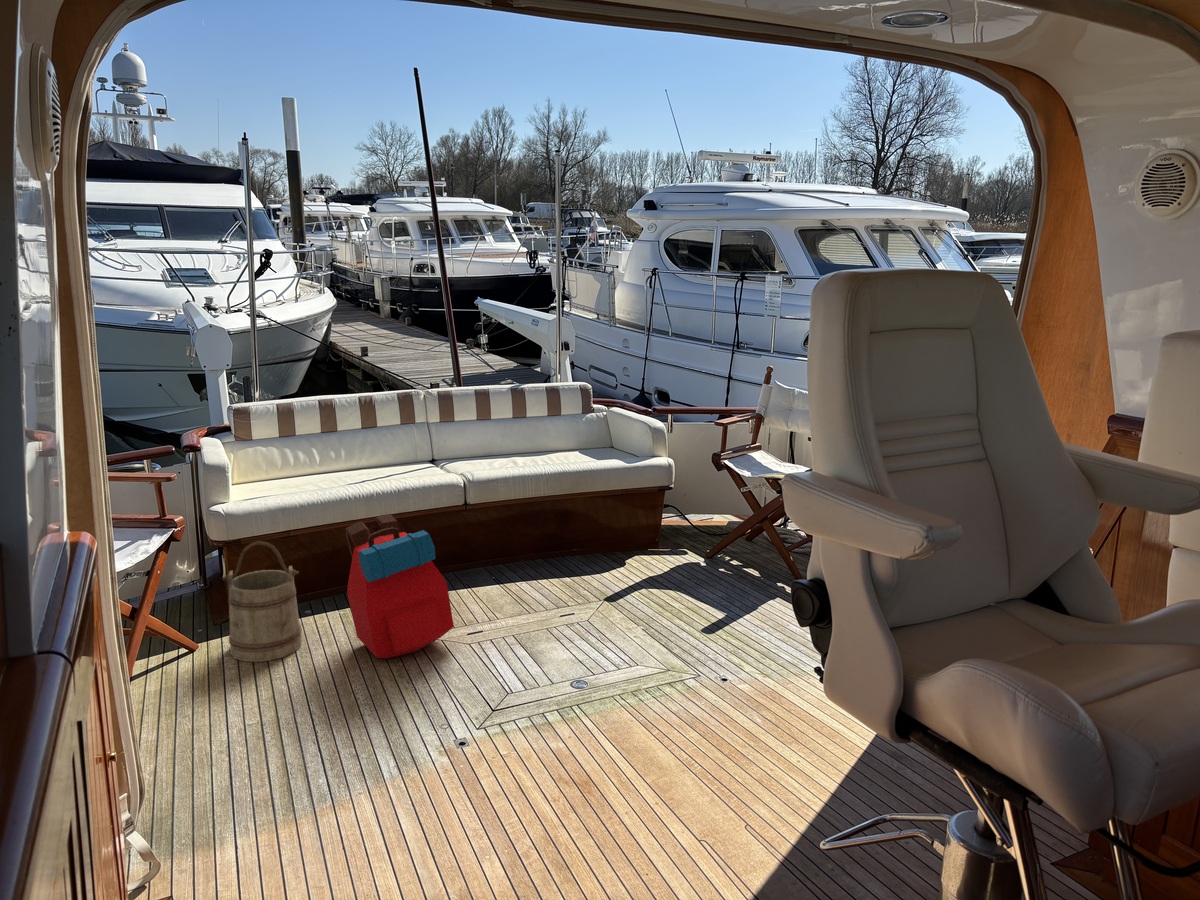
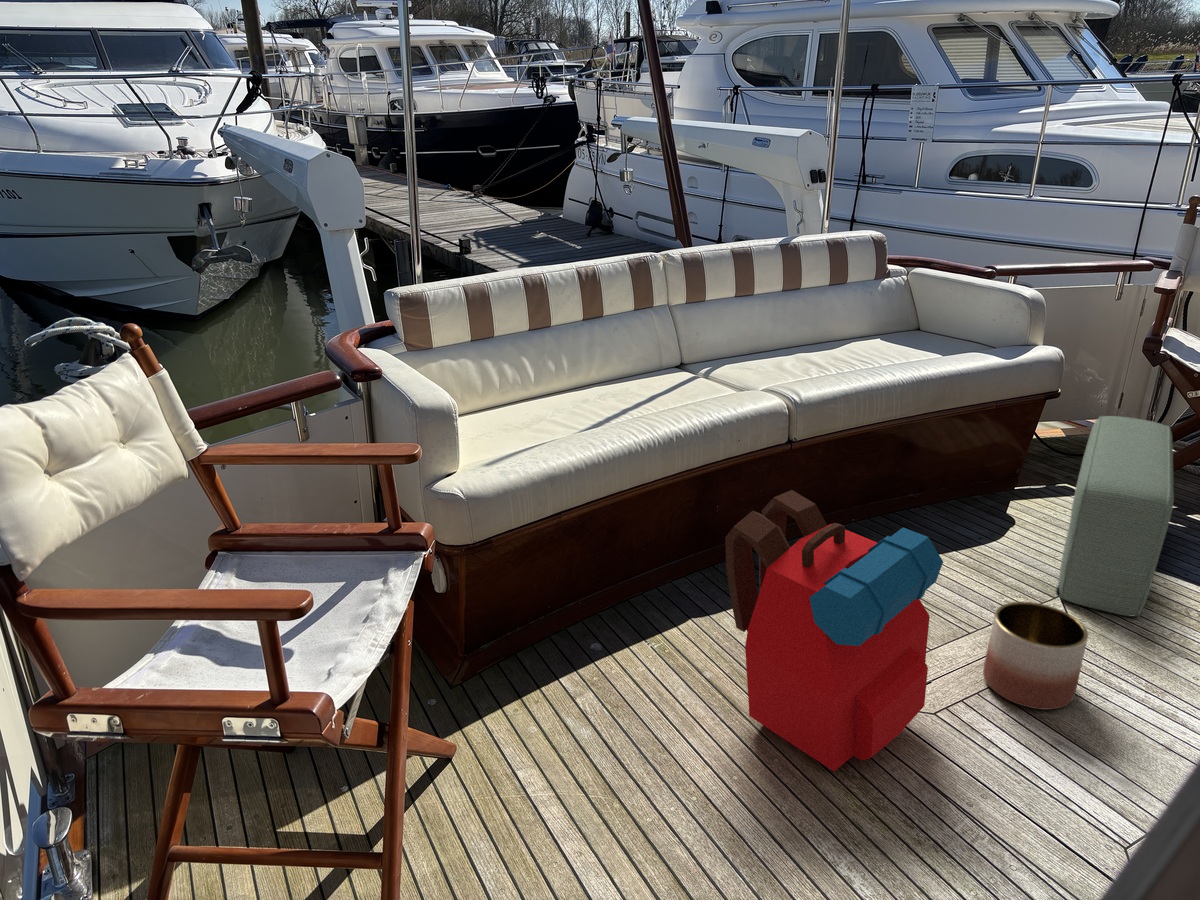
pouf: none [603,501,718,614] -> present [1059,416,1174,617]
bucket: present [222,541,302,662] -> none [521,568,653,795]
planter: none [506,590,554,646] -> present [983,602,1088,710]

